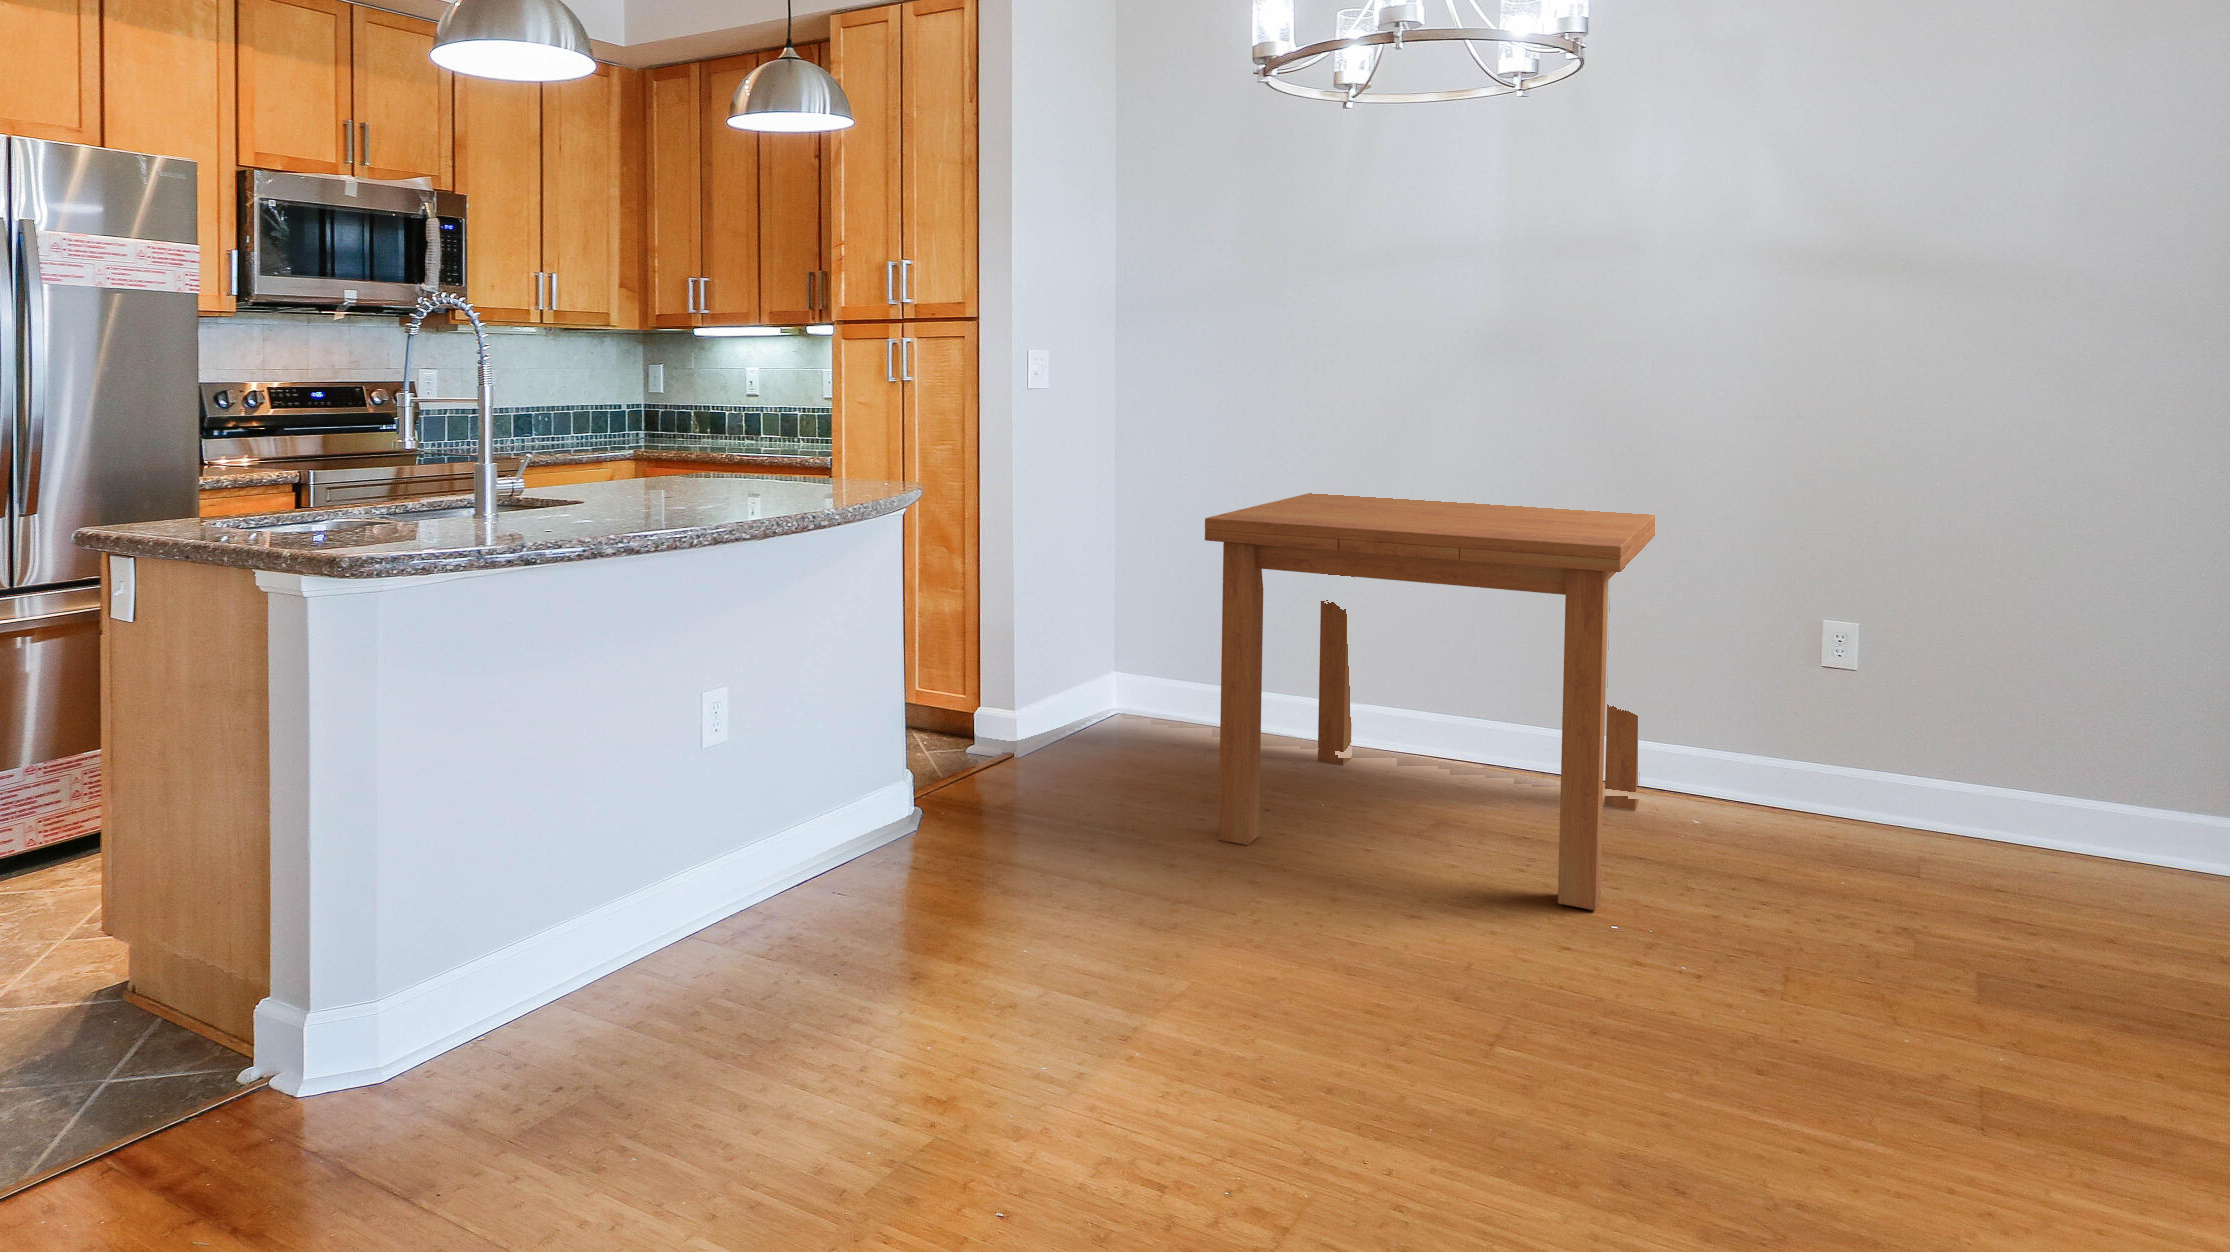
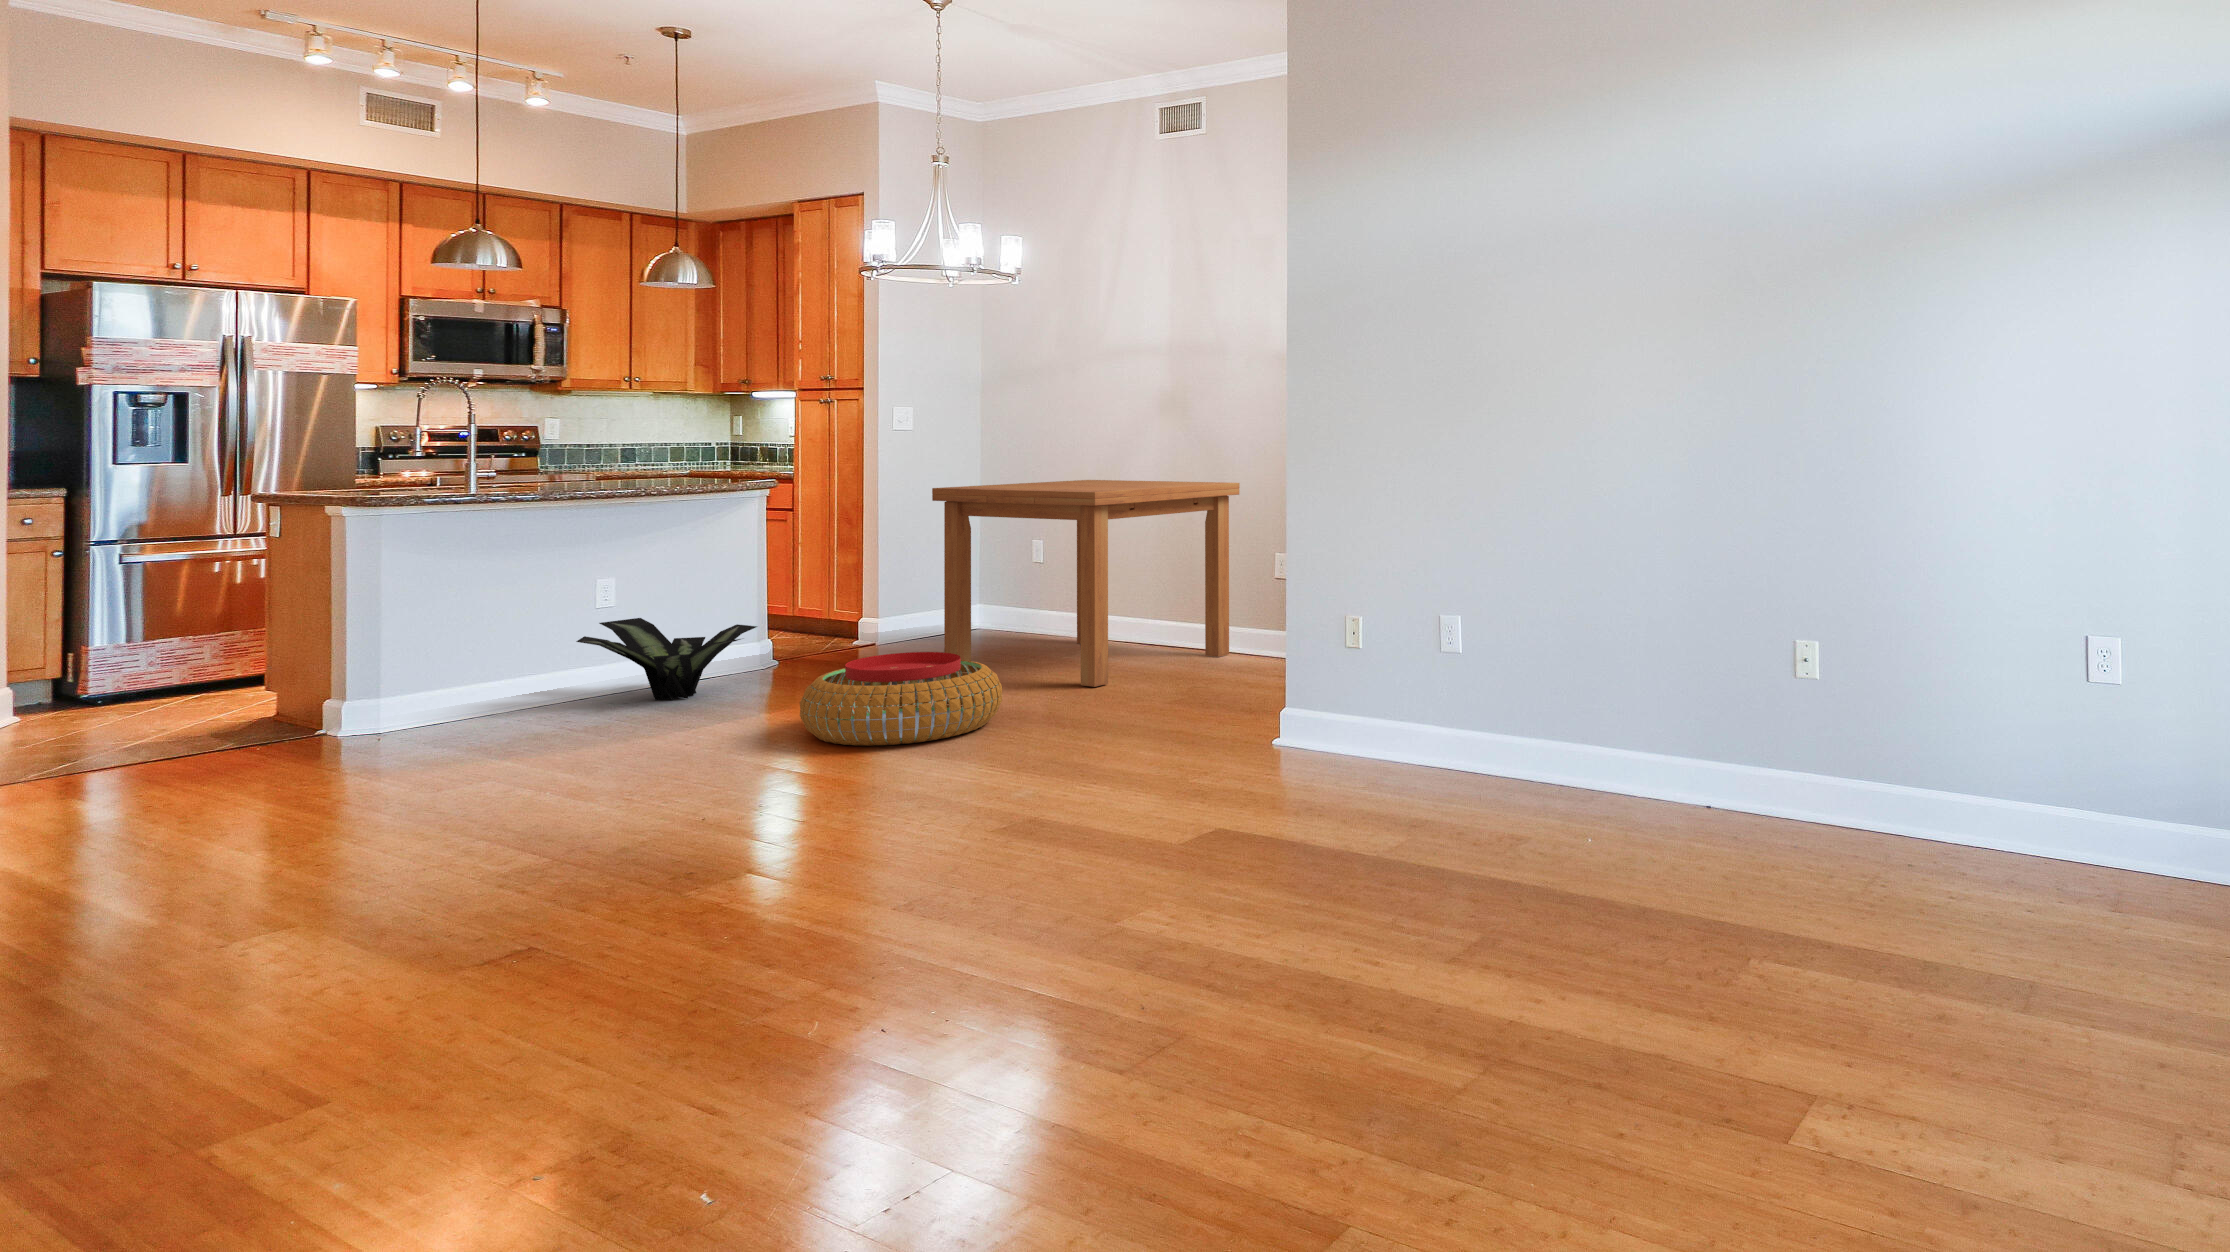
potted plant: none [684,756,992,938] -> present [576,618,757,701]
pouf: none [1269,891,1688,1169] -> present [800,652,1002,745]

